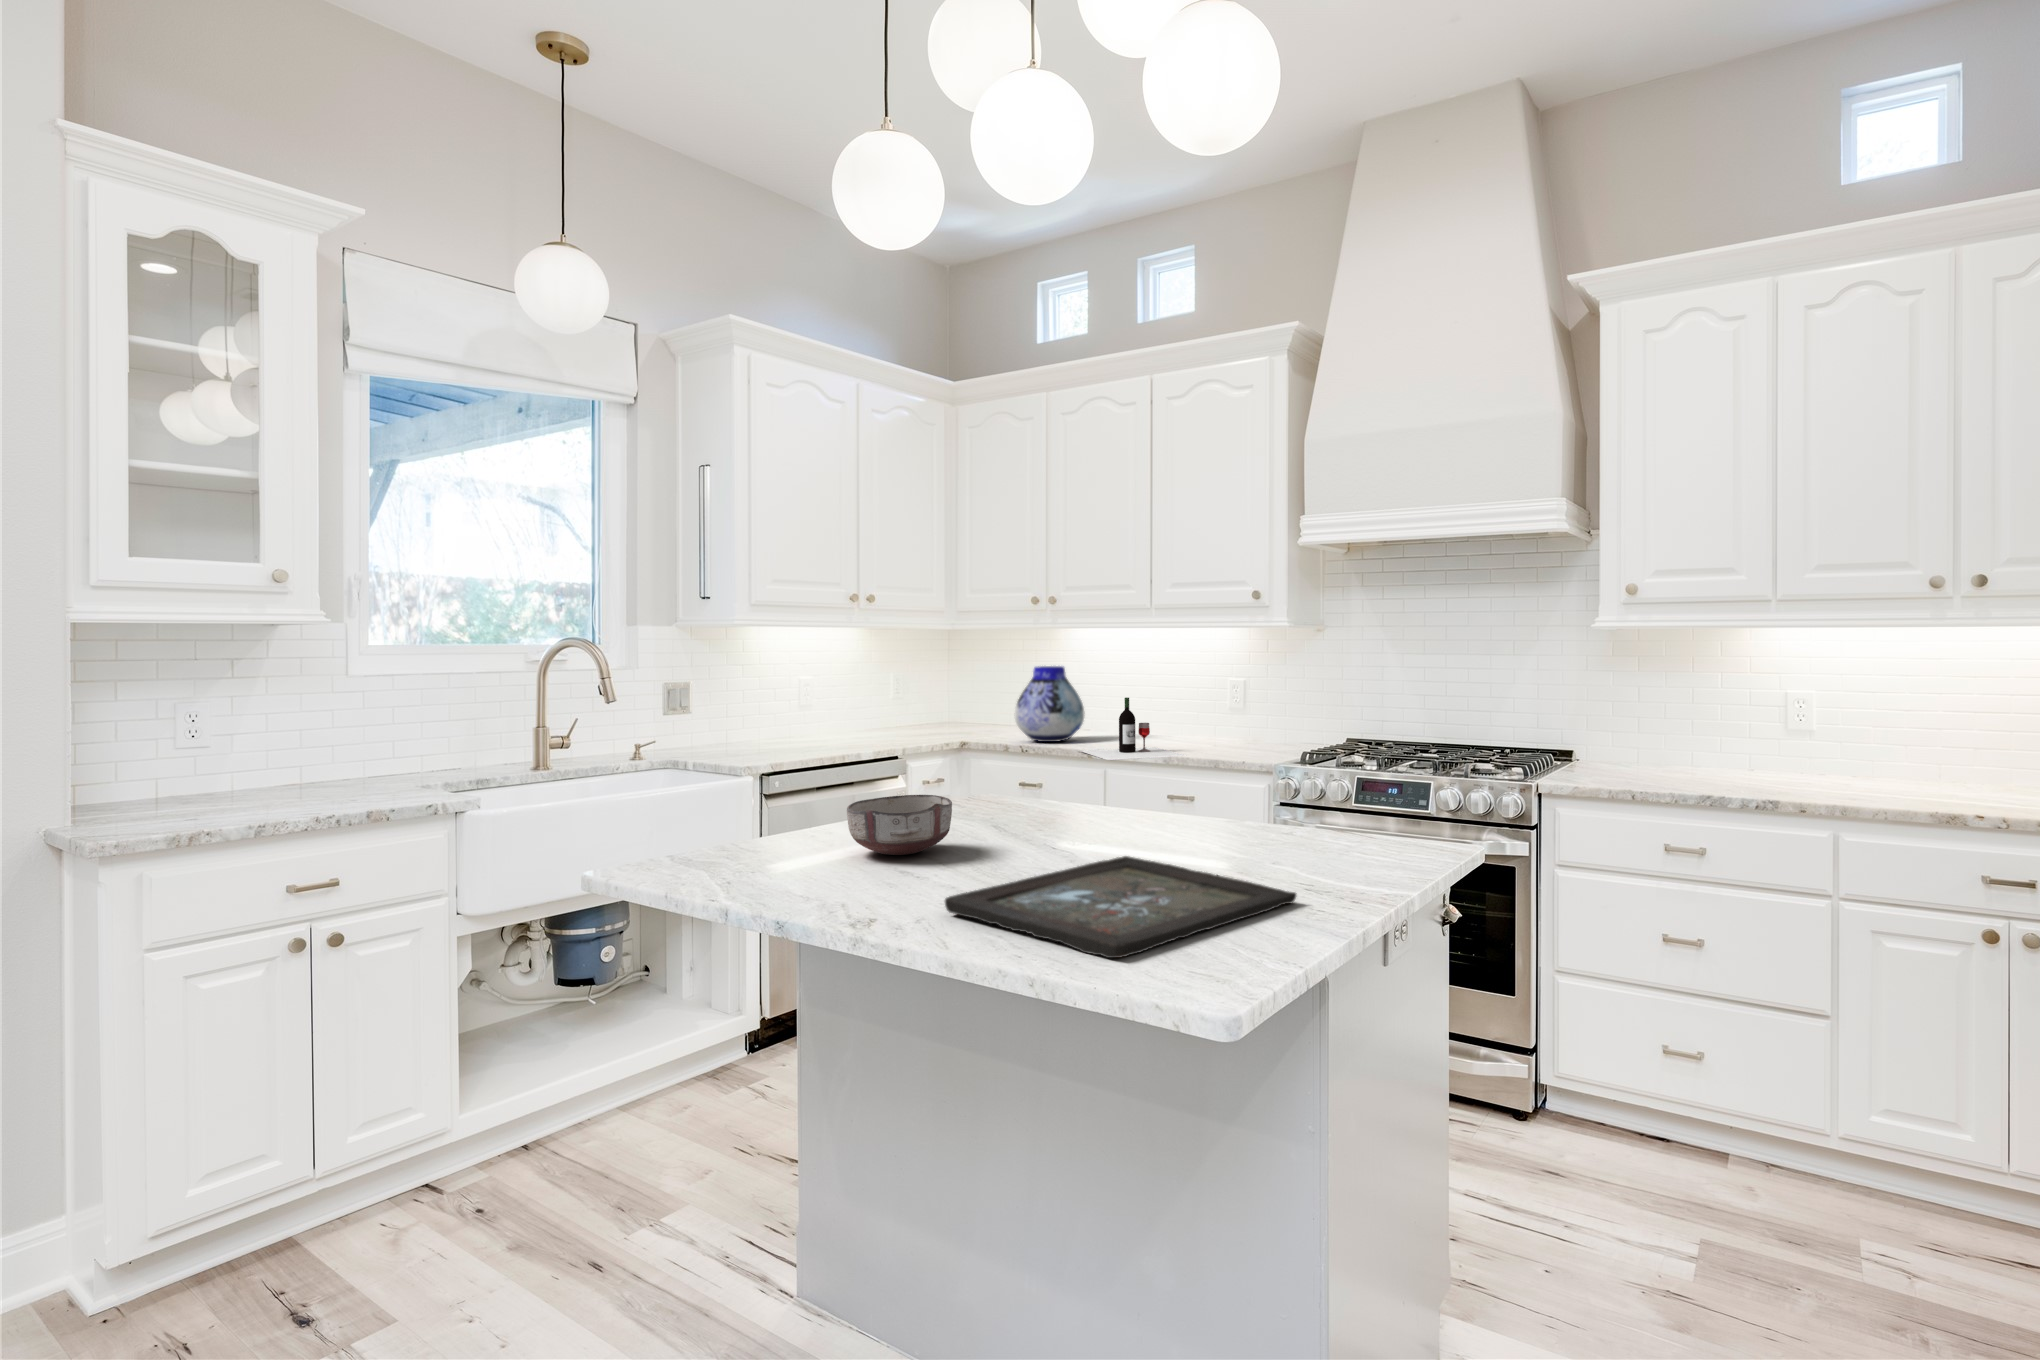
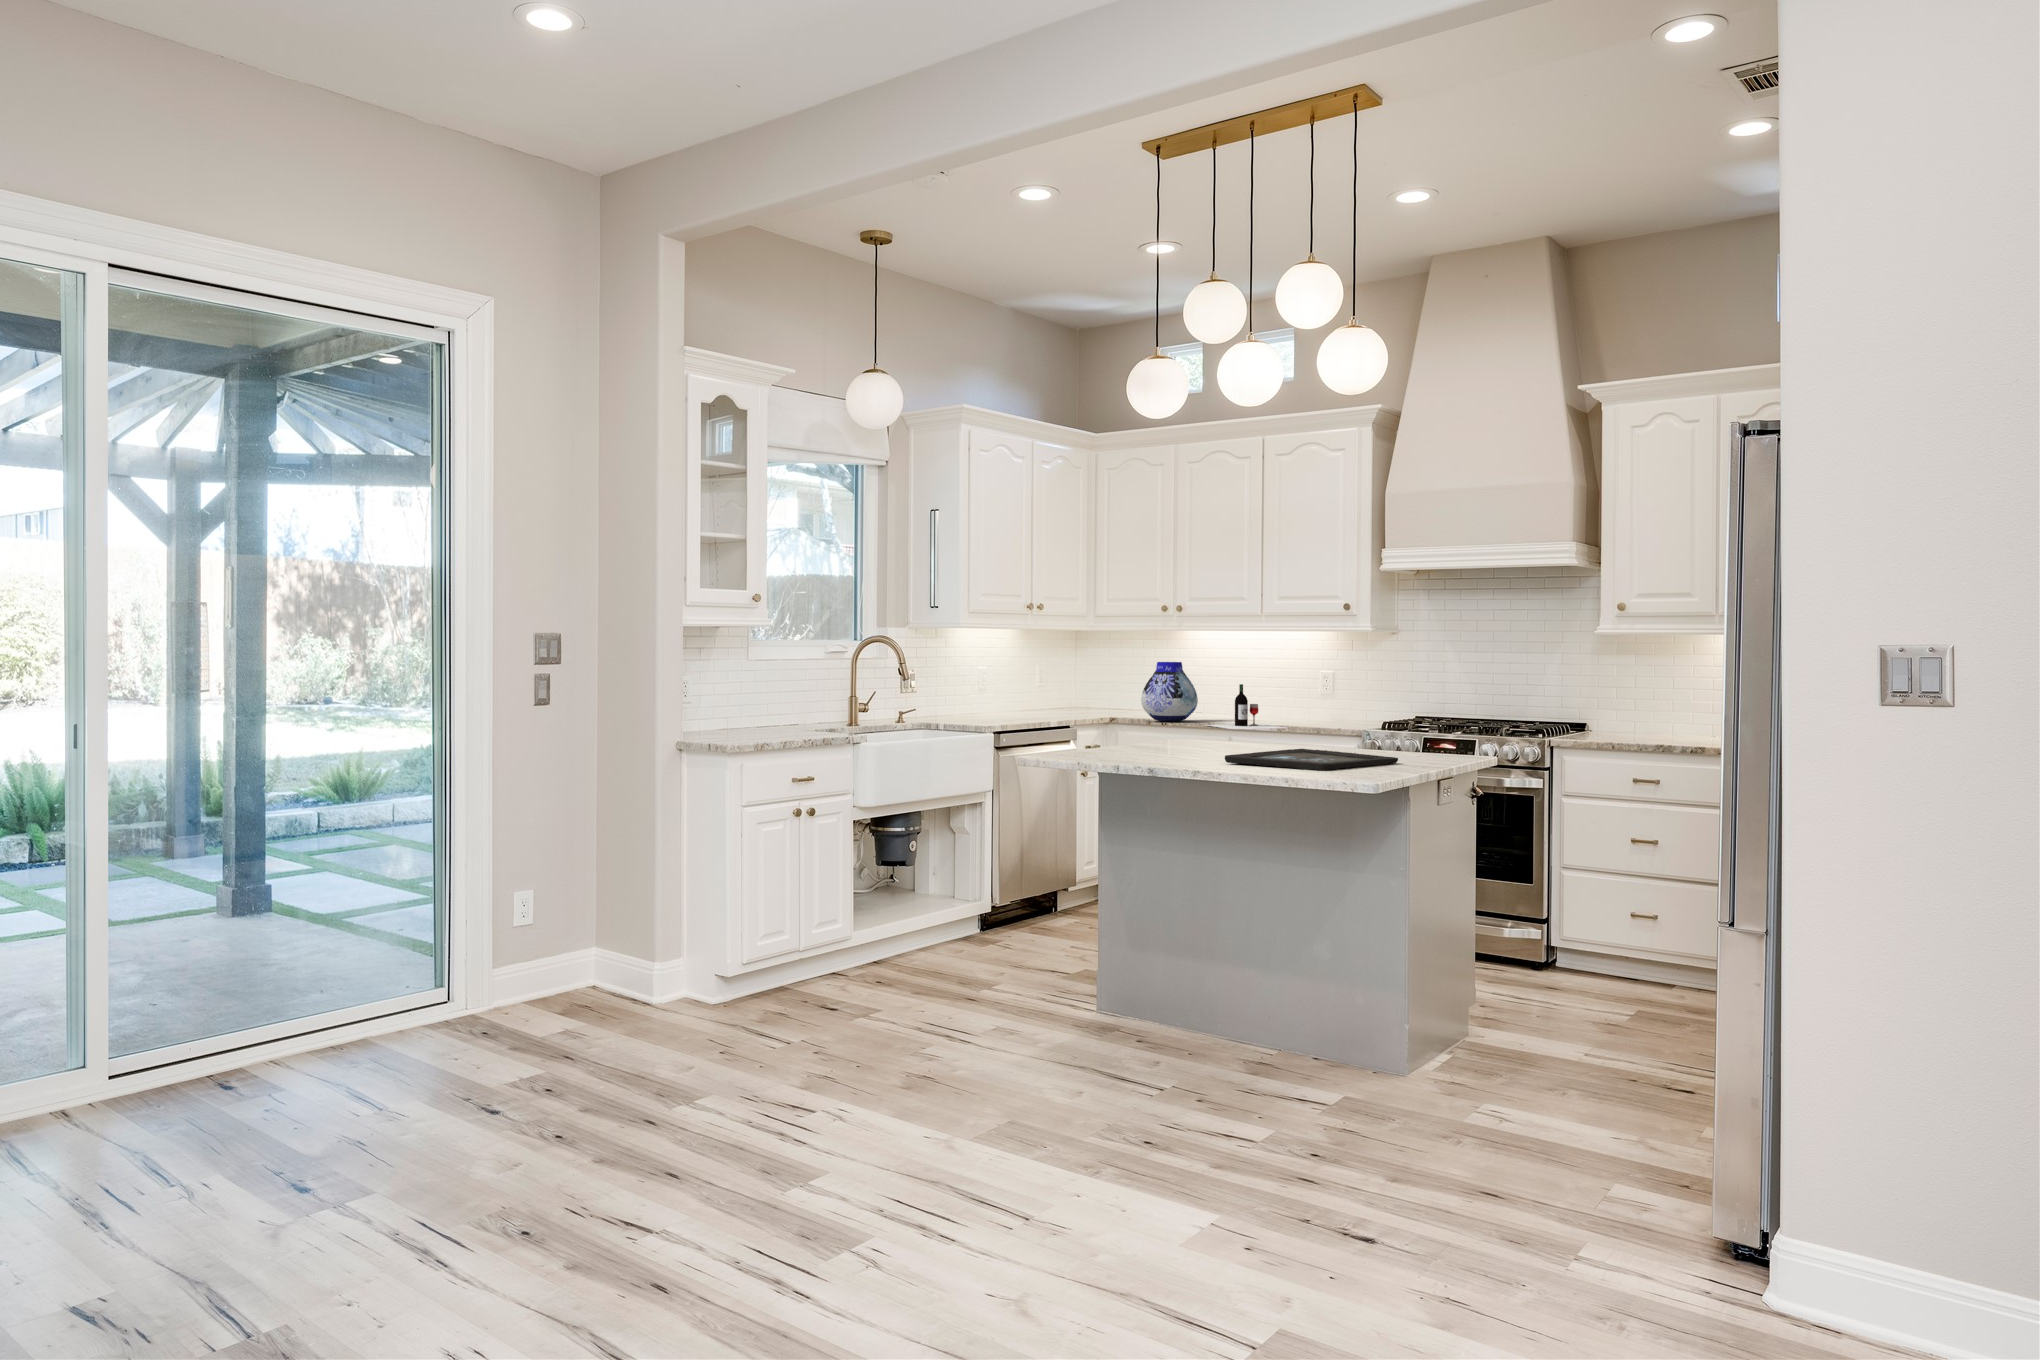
ceramic bowl: present [847,795,952,855] -> none [1133,723,1192,753]

